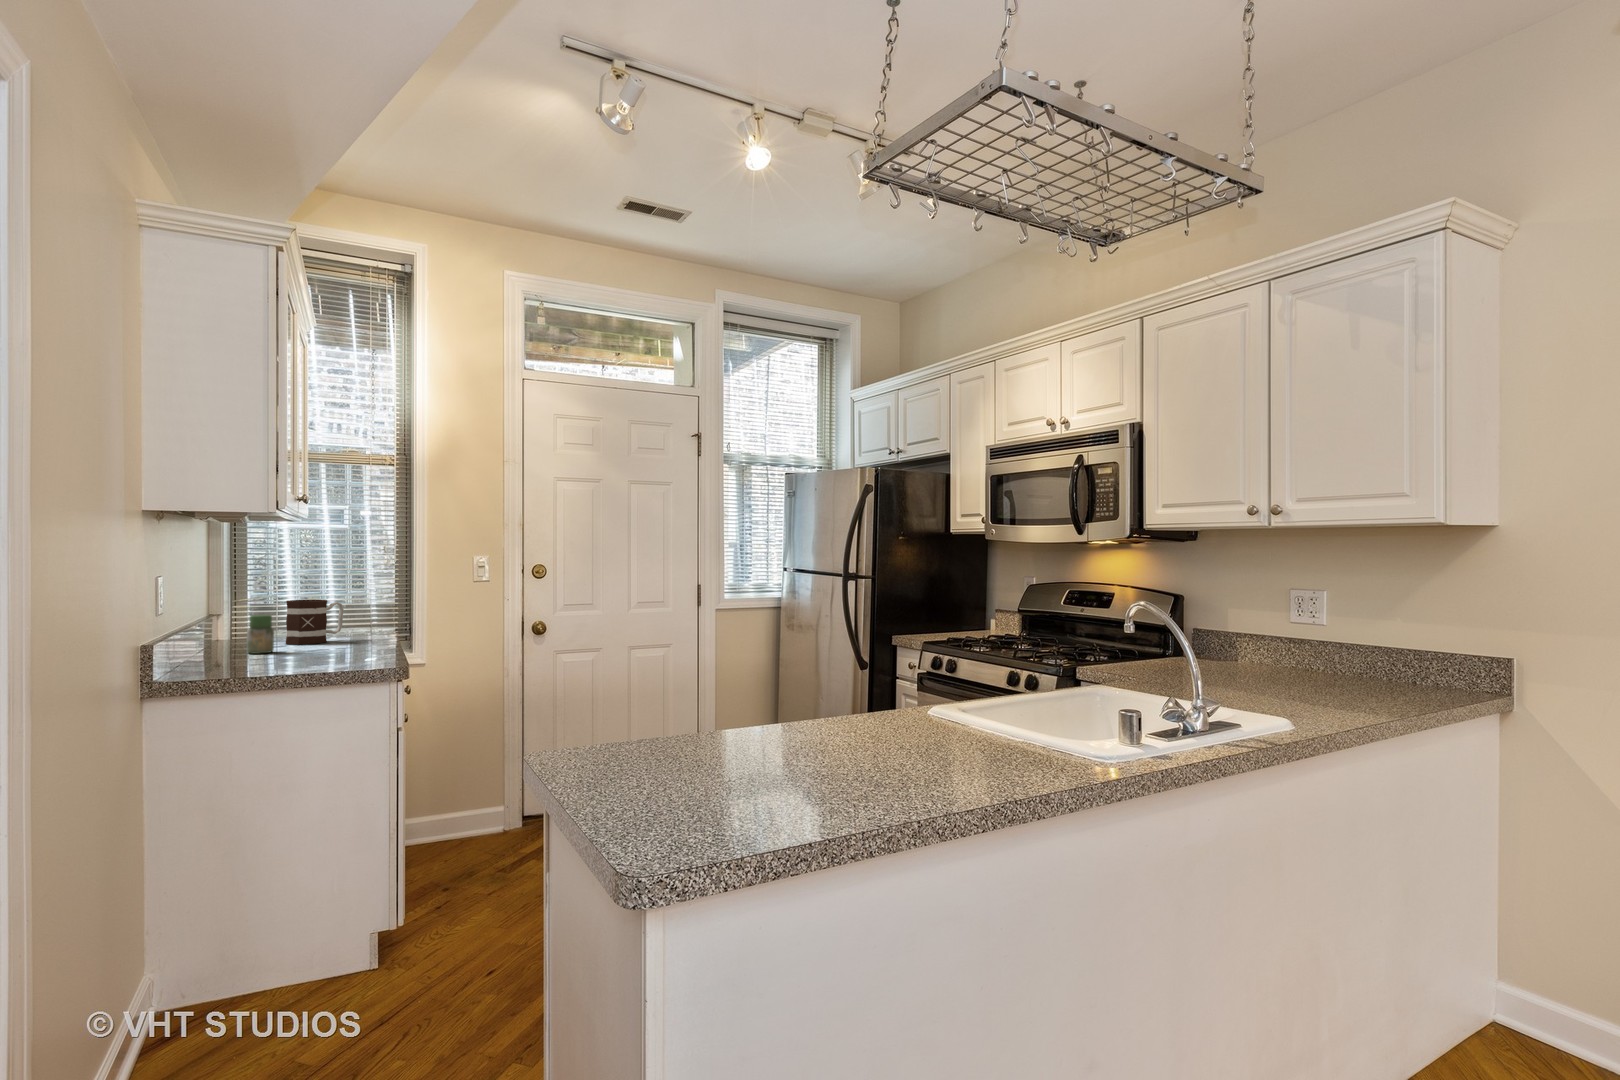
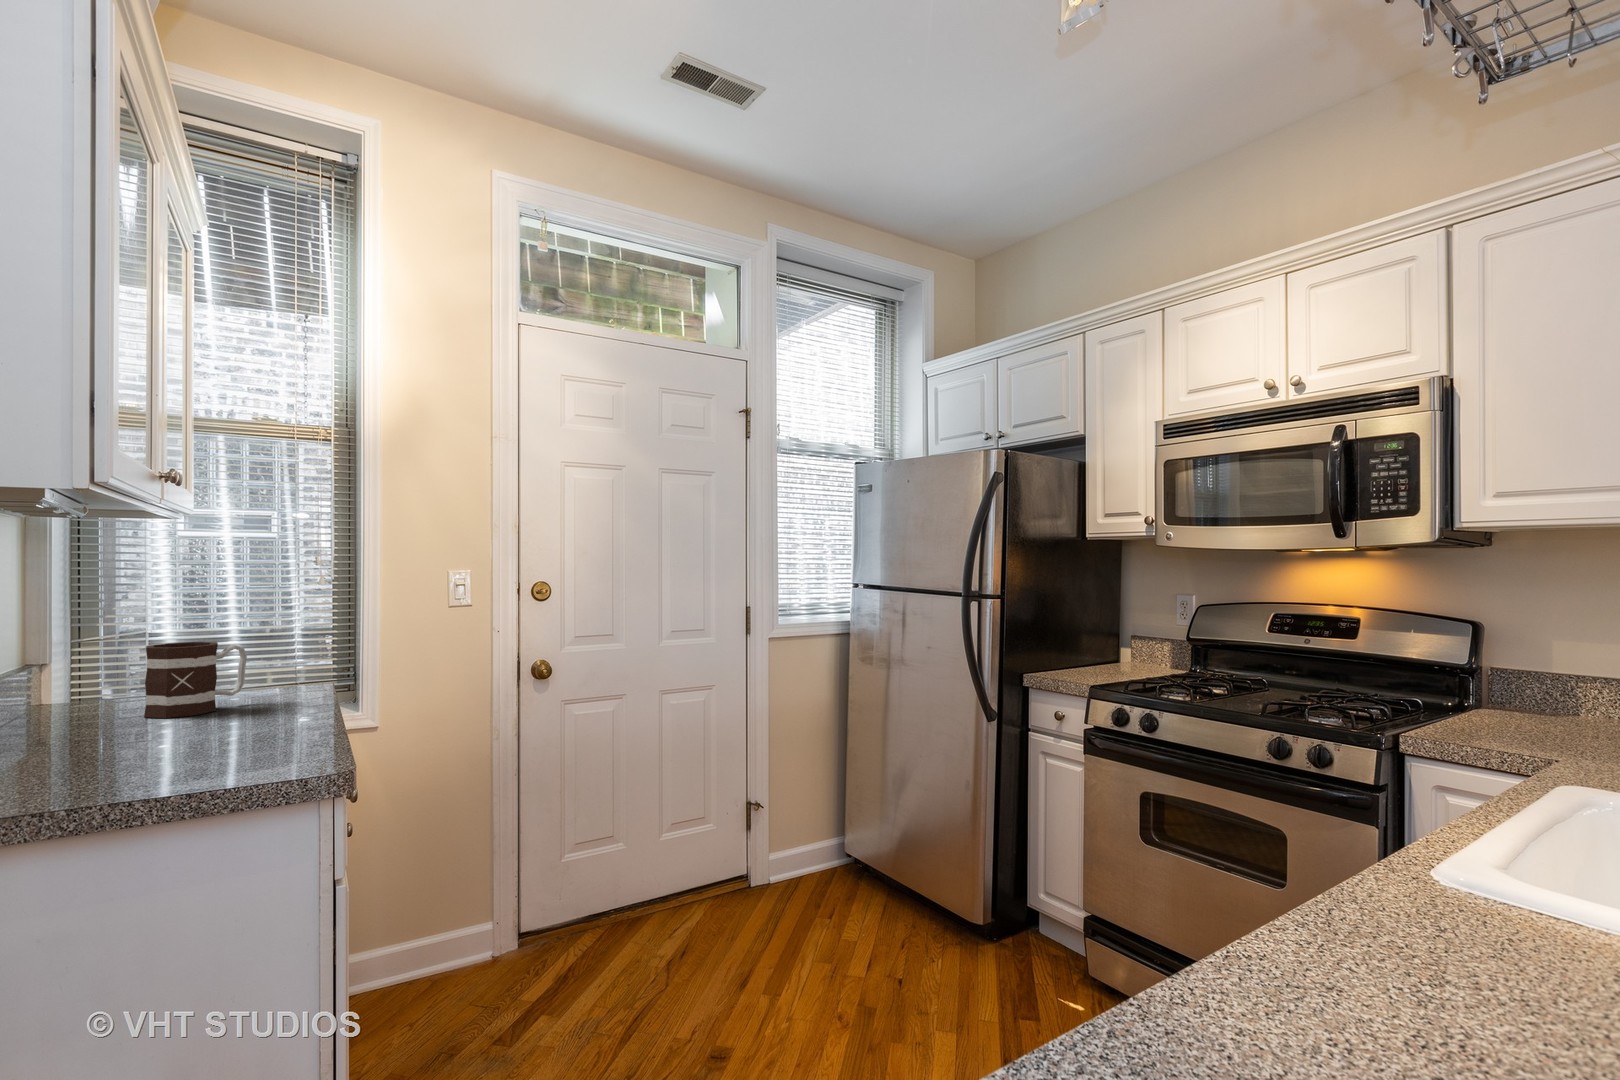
jar: present [247,615,274,654] -> none [56,676,111,747]

